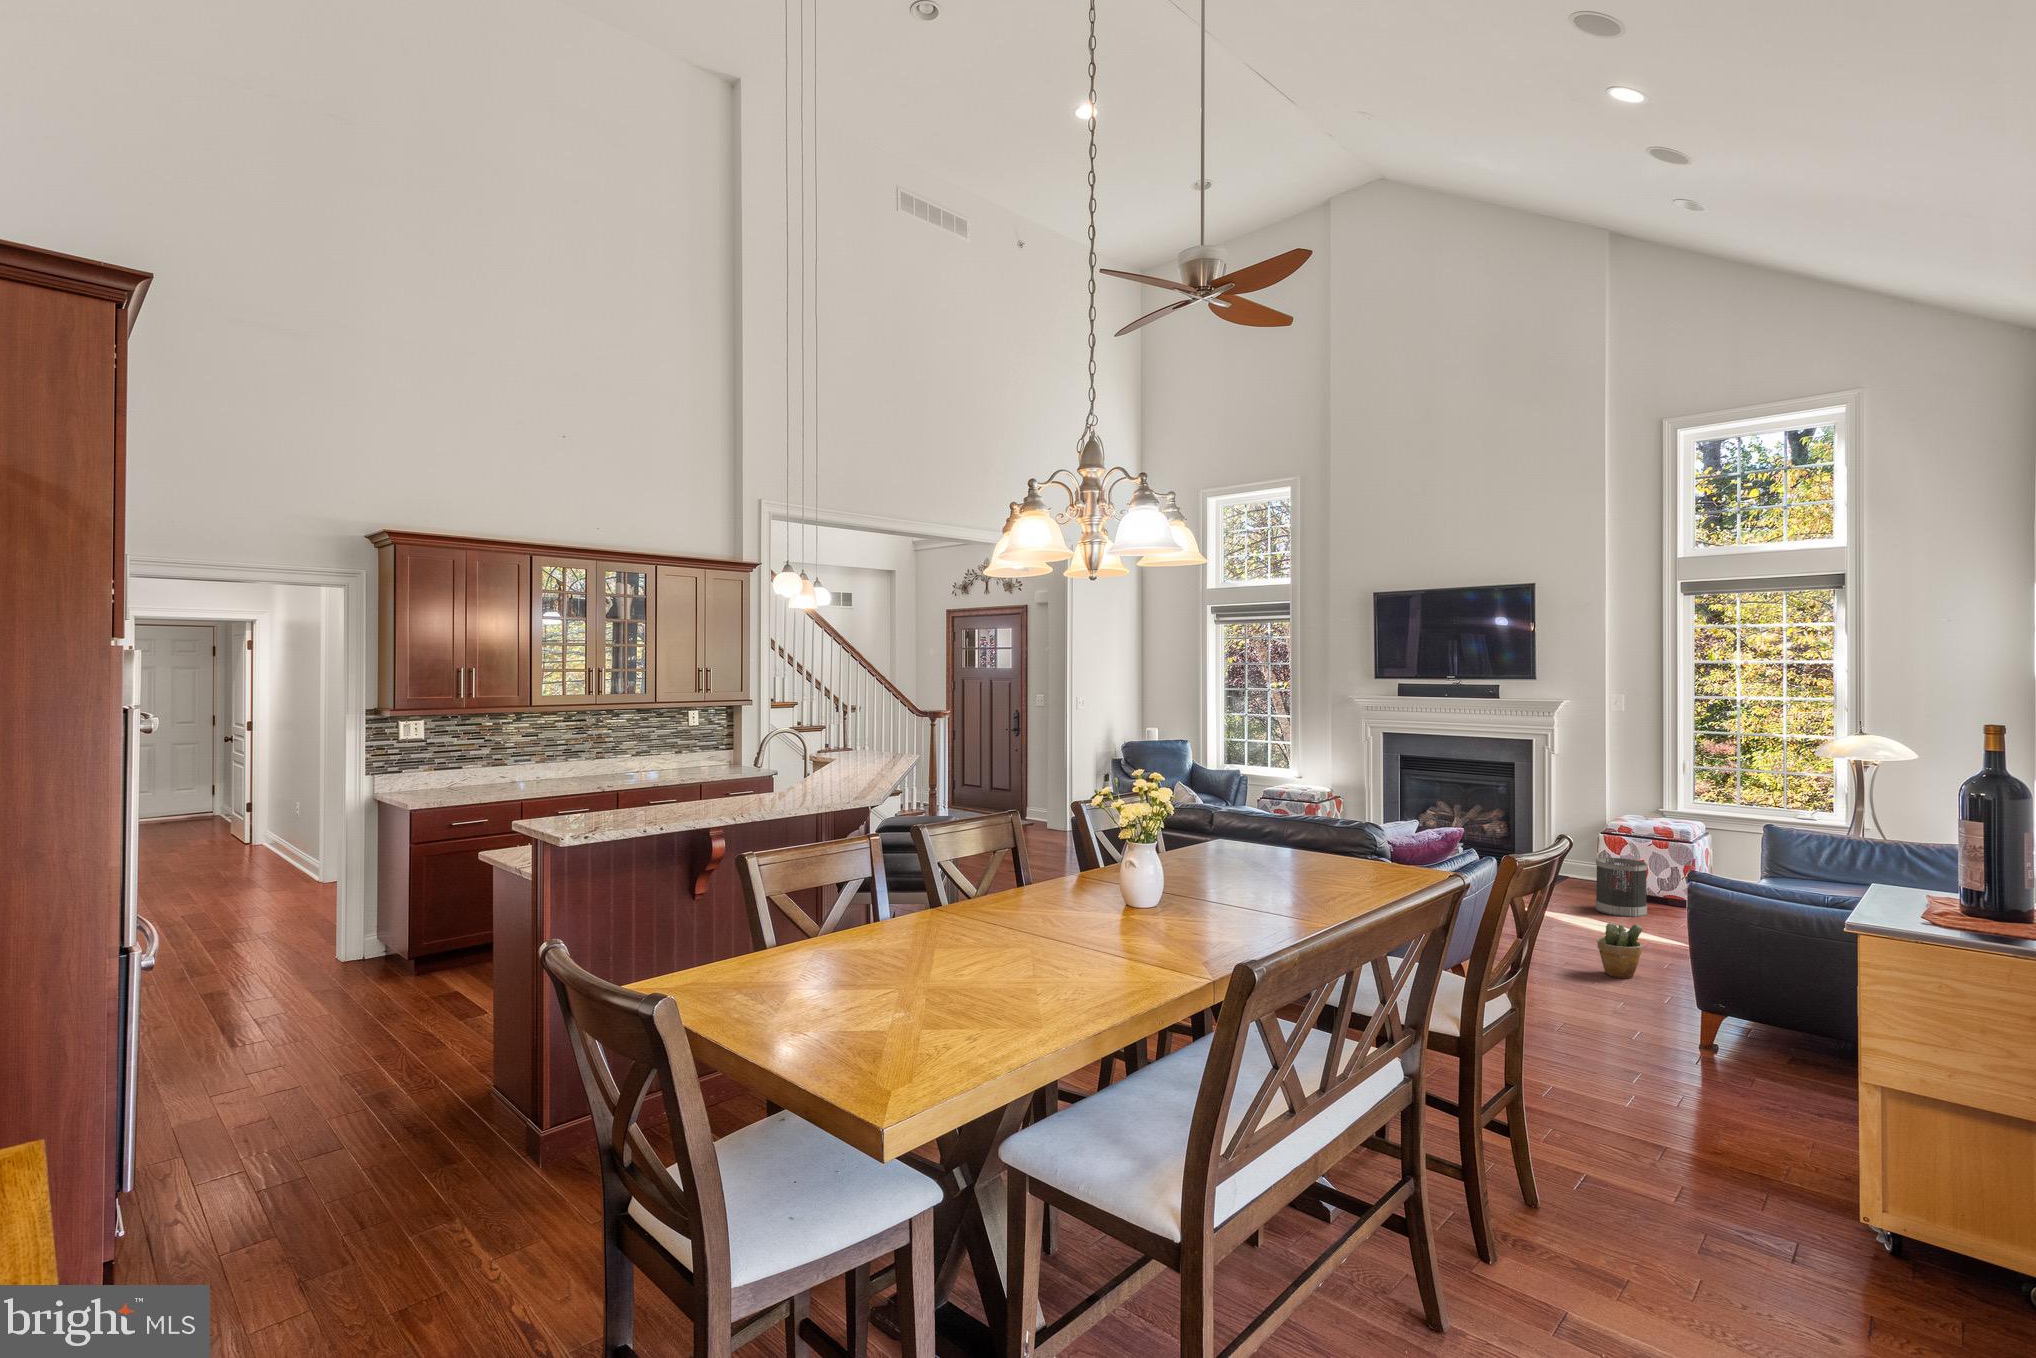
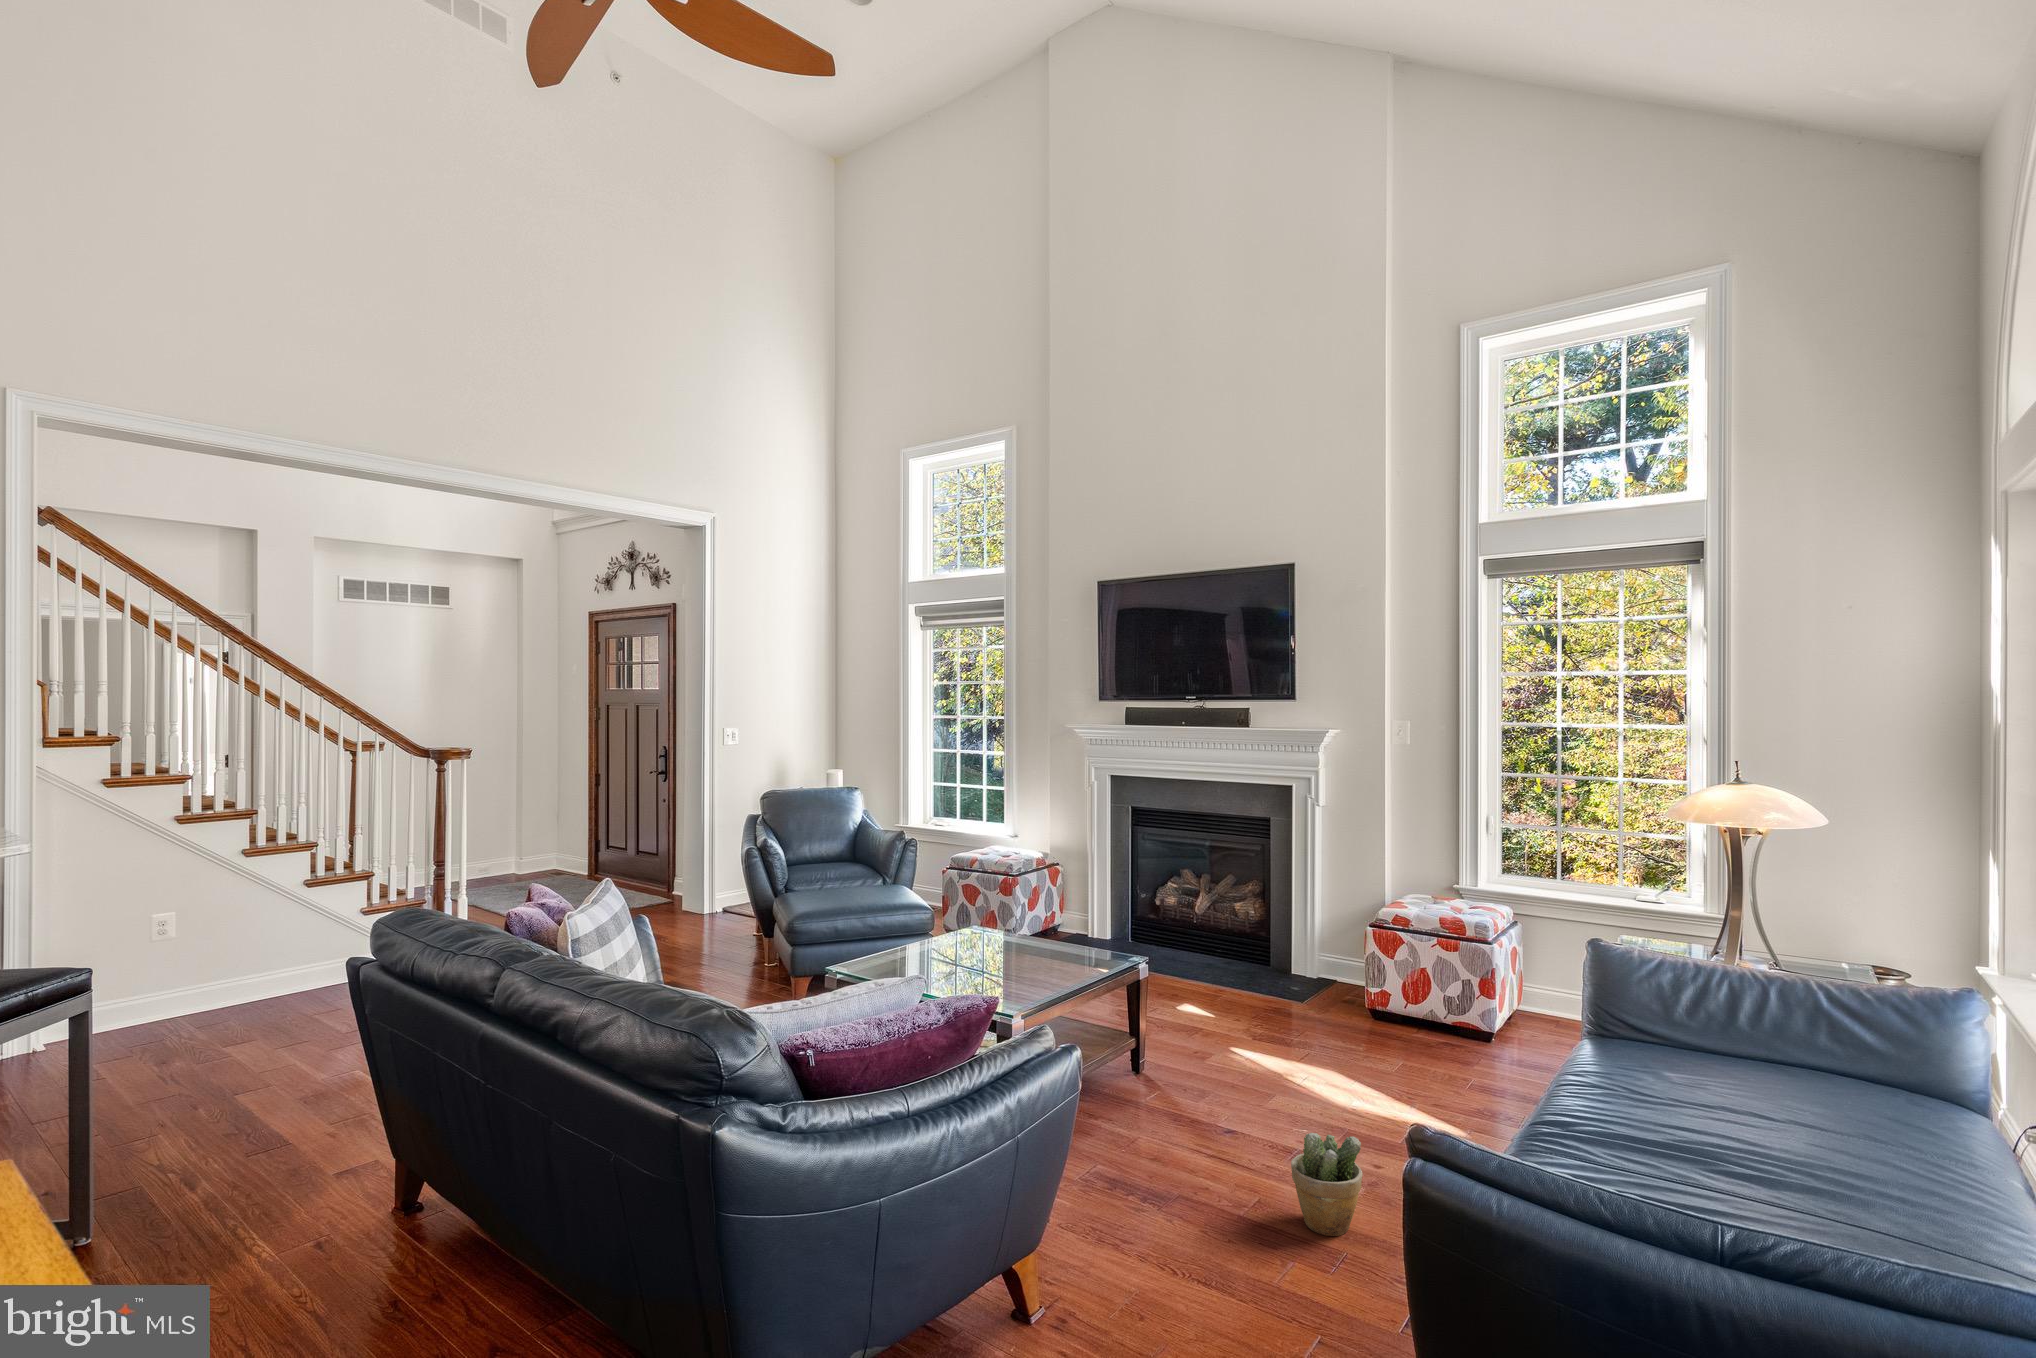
wastebasket: present [1596,858,1648,917] -> none [1353,967,1423,1064]

